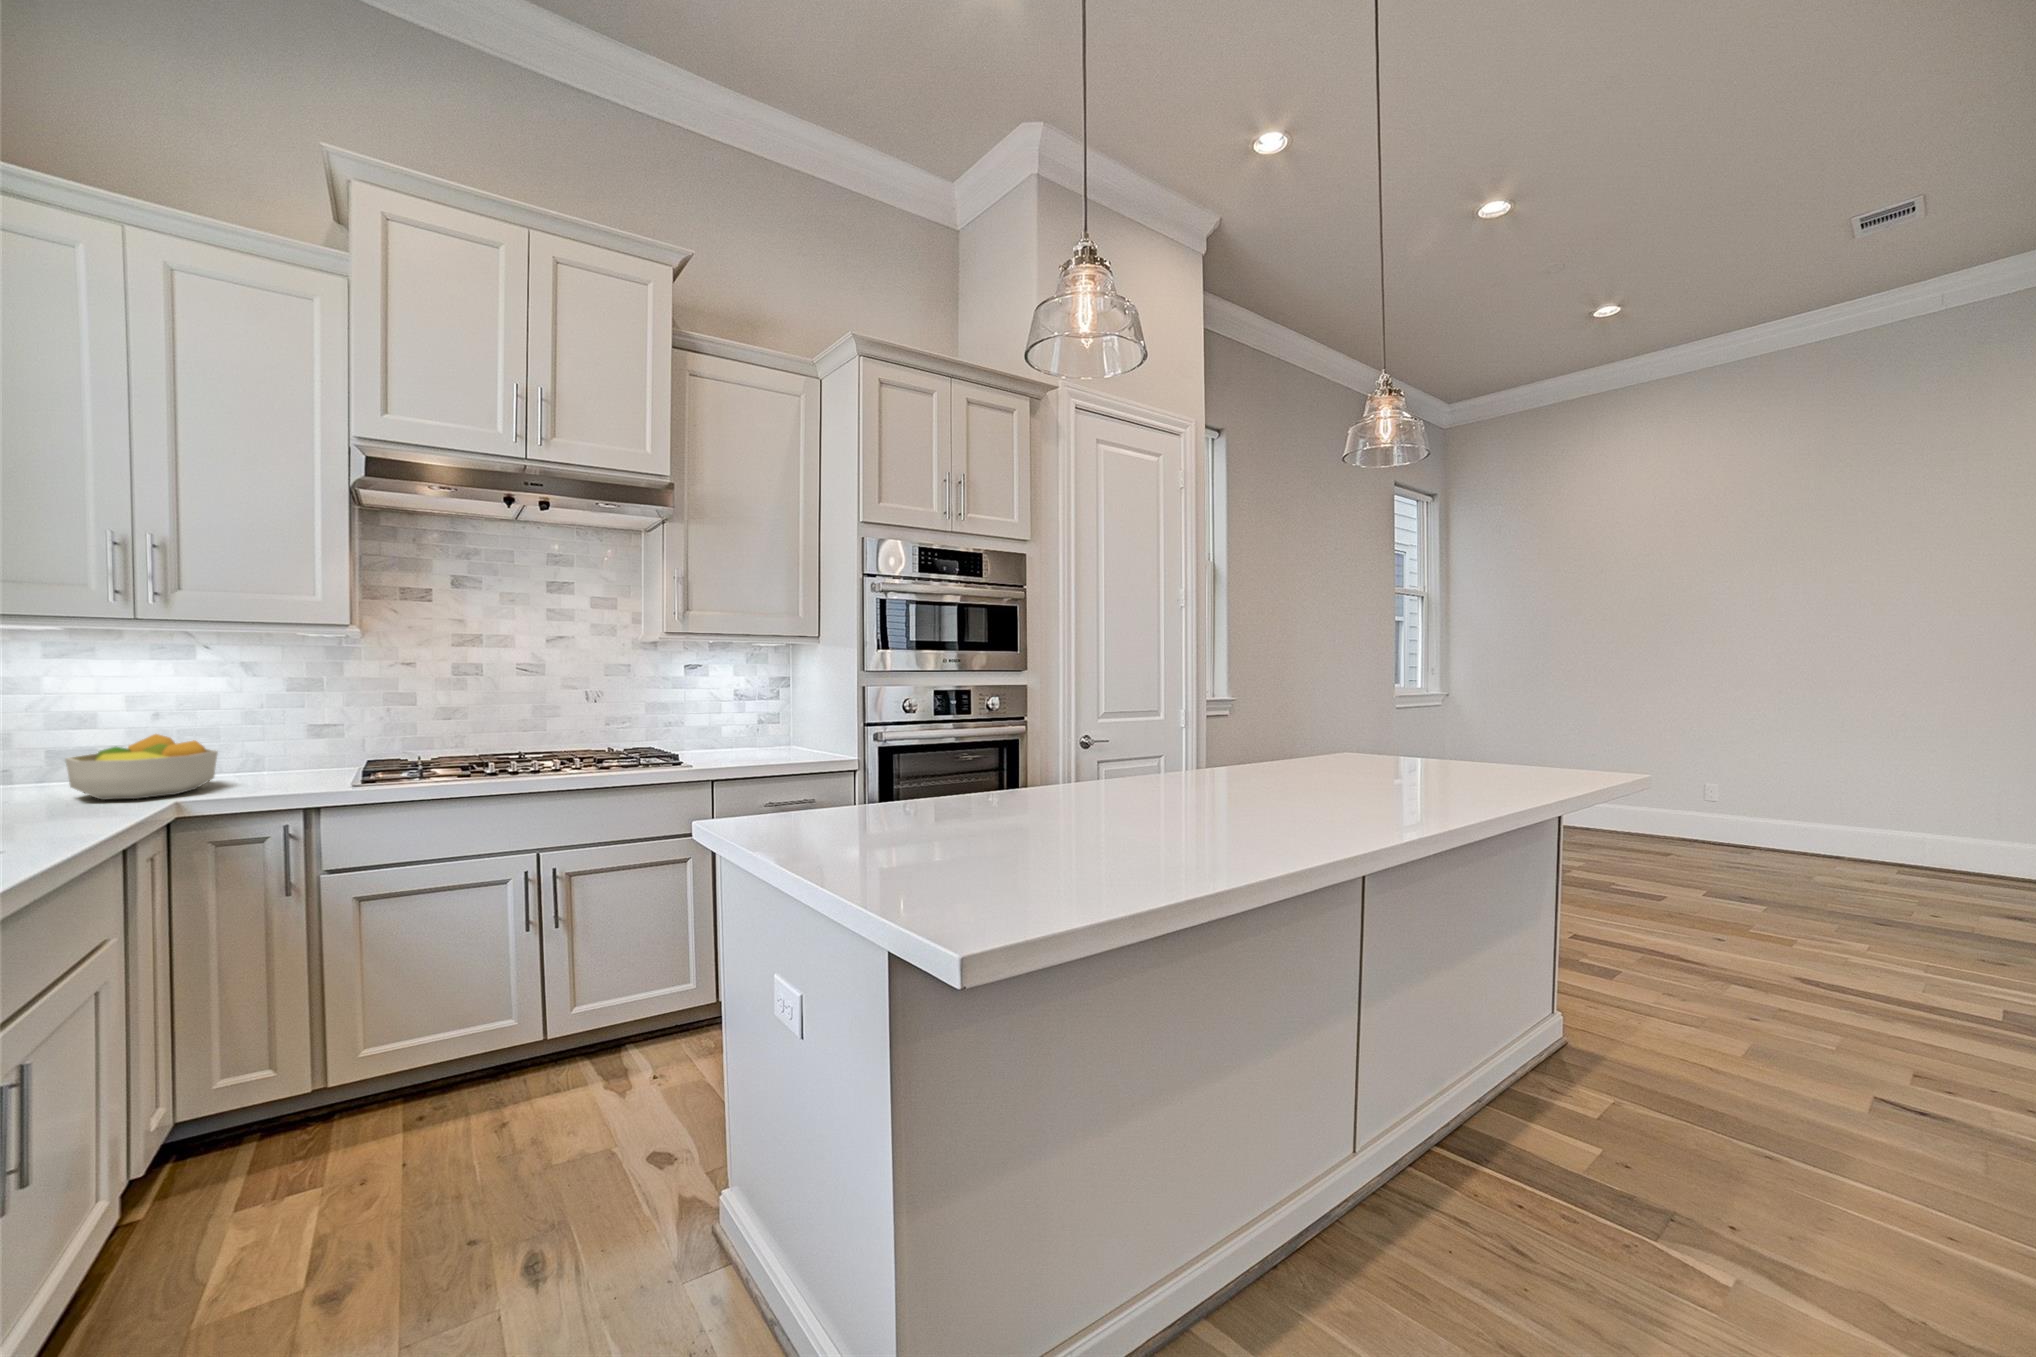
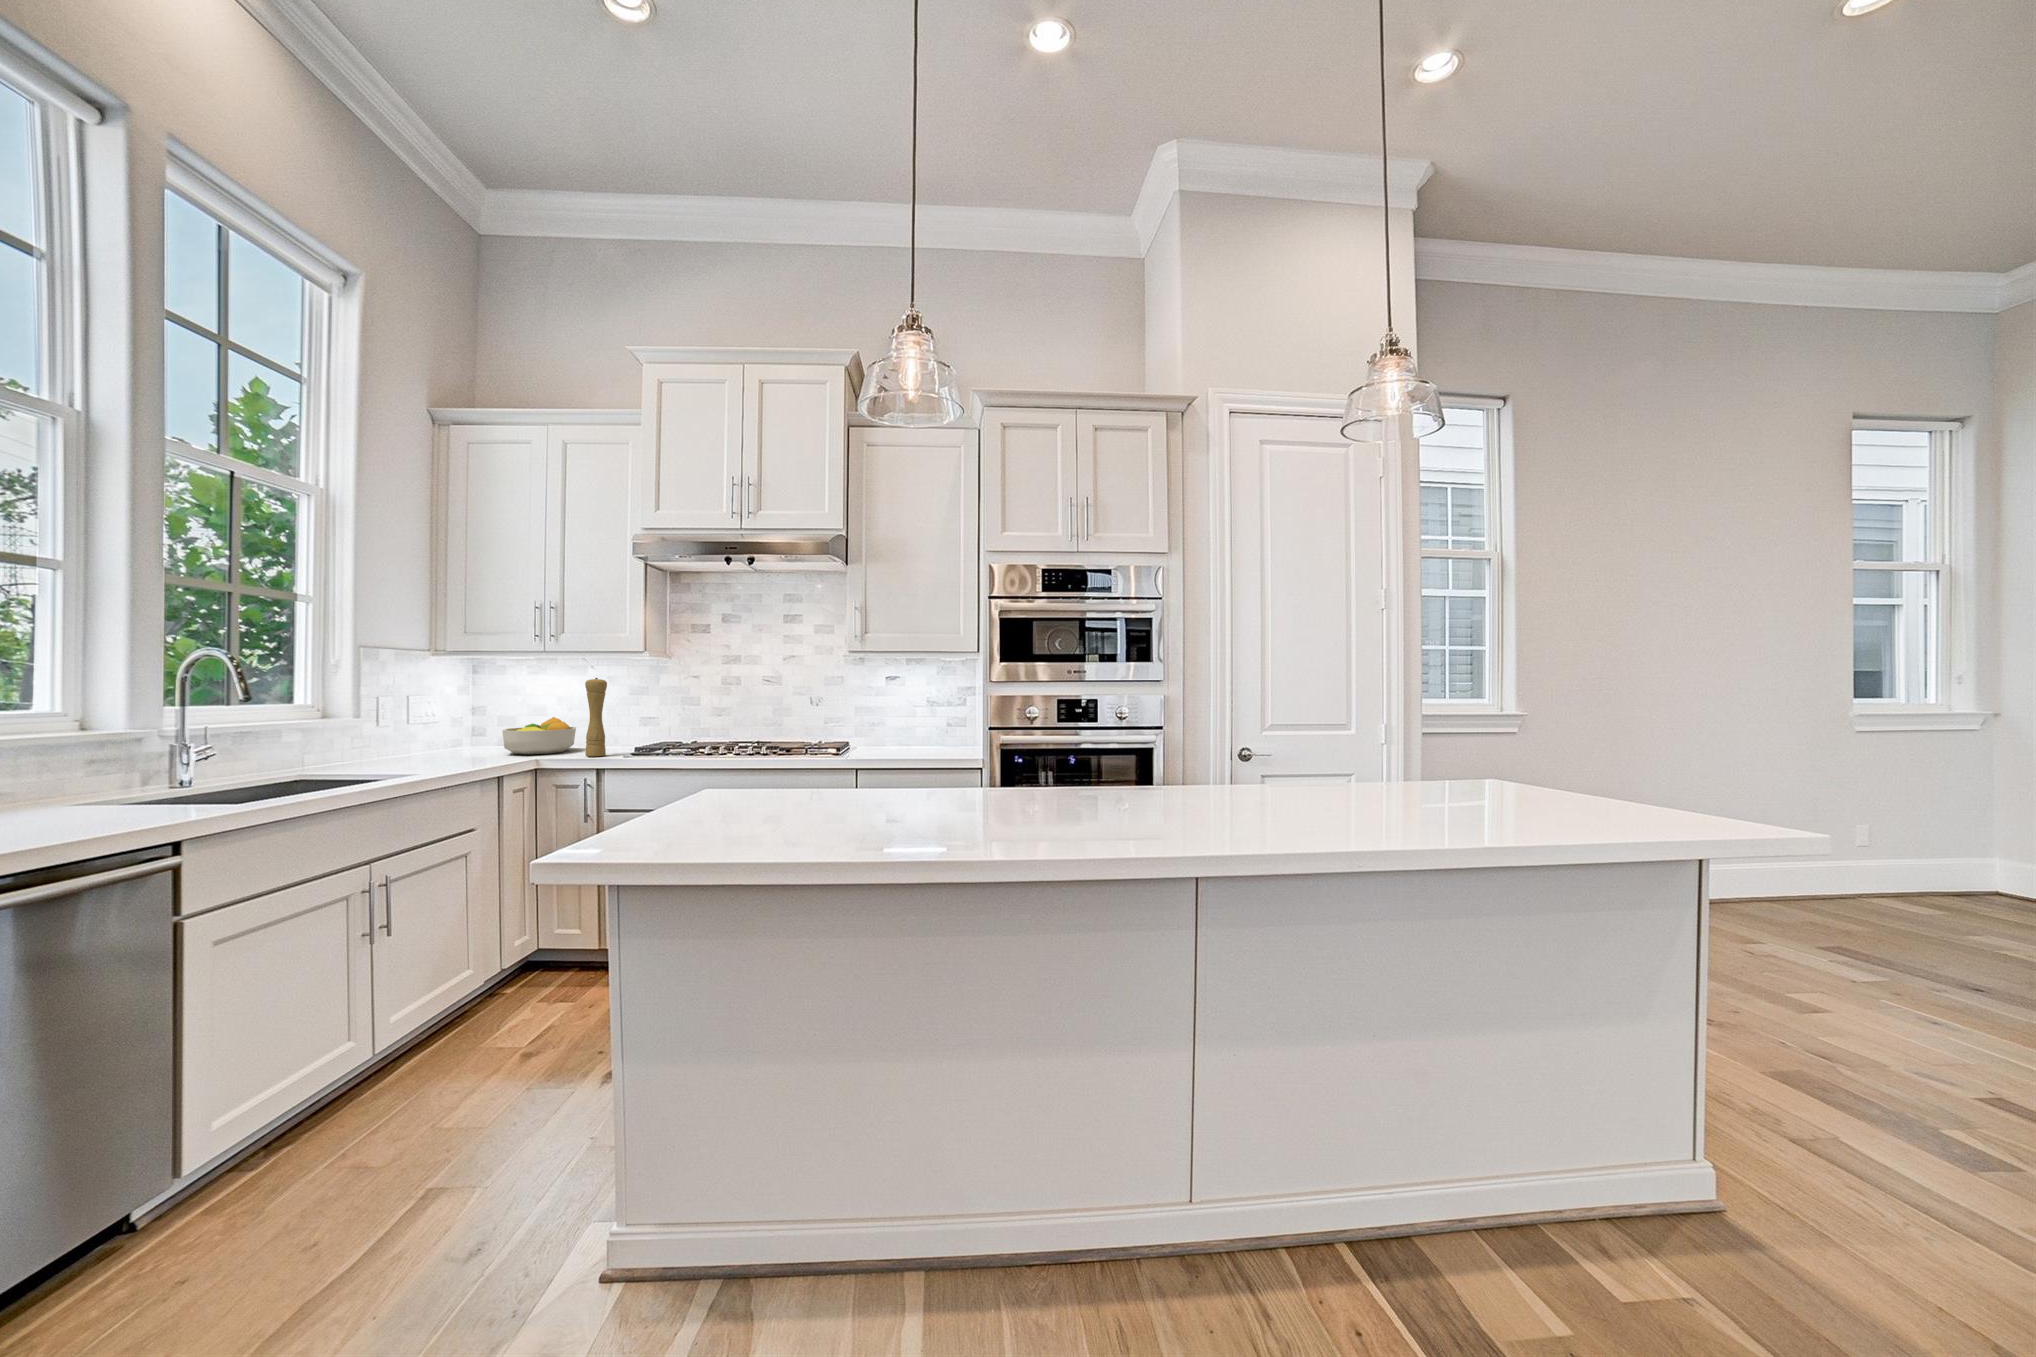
pepper mill: none [271,669,312,792] -> present [585,678,607,756]

